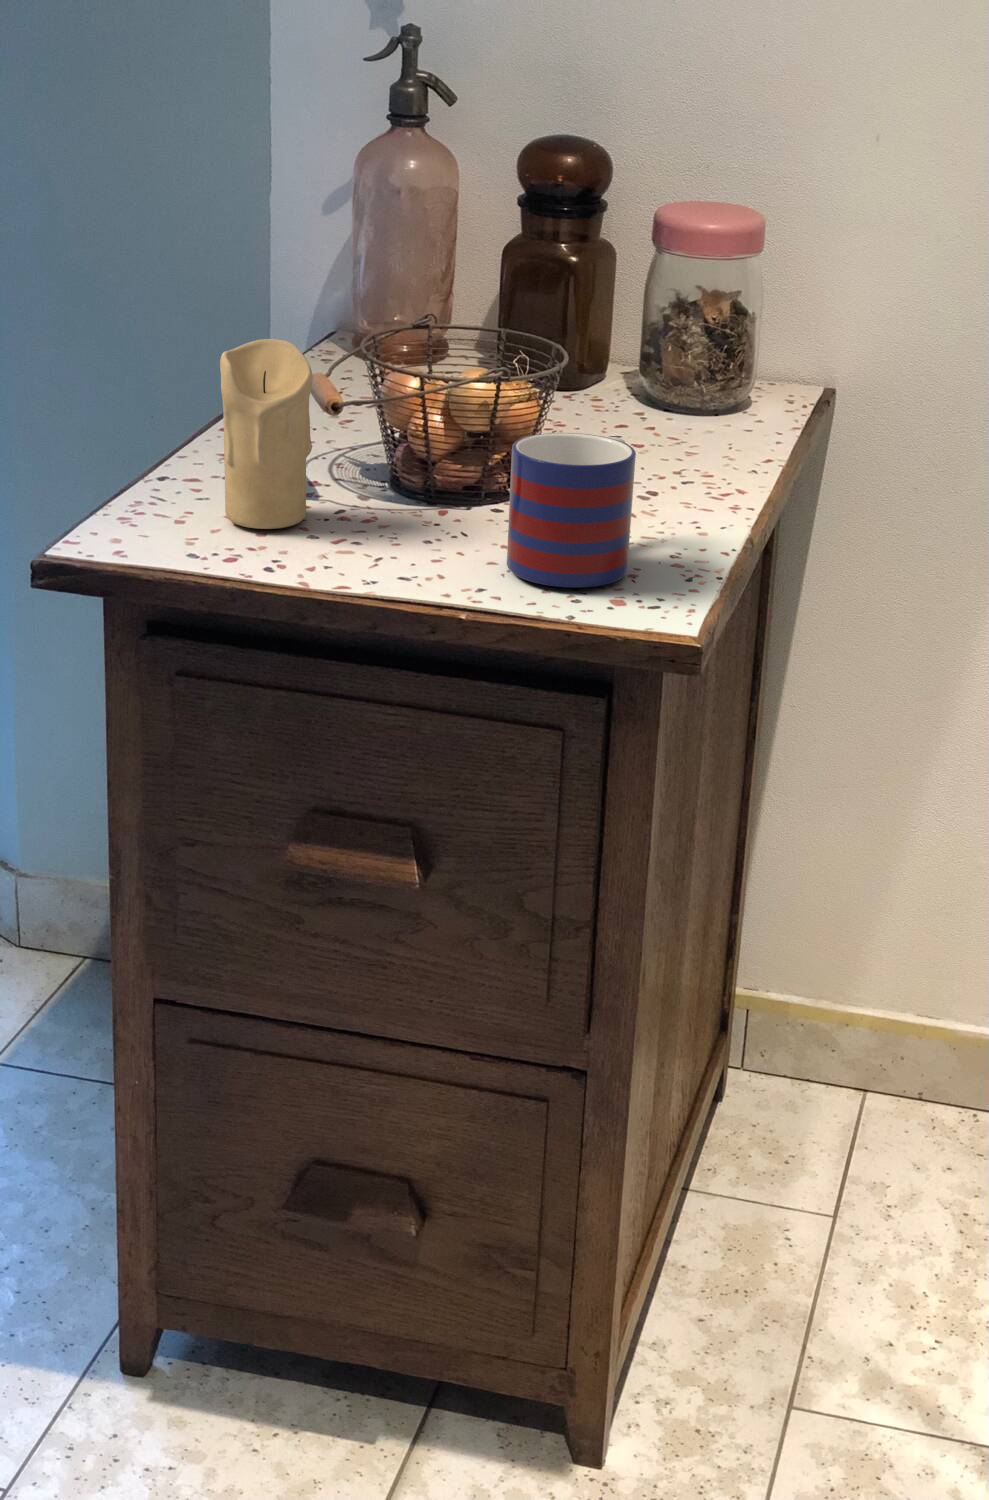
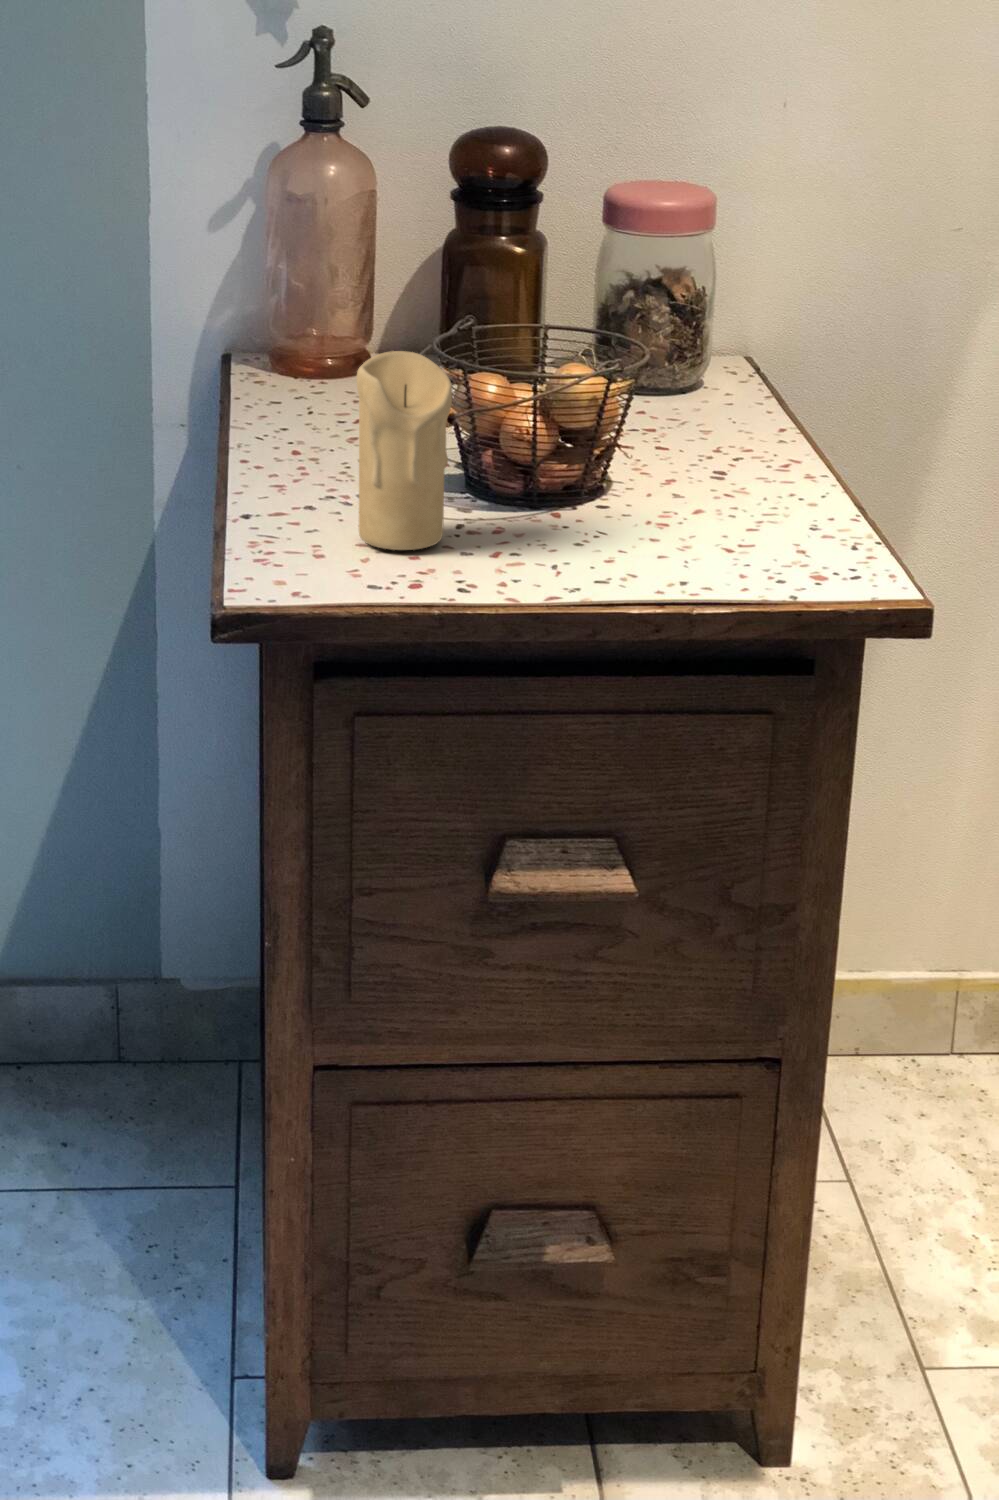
mug: present [507,433,636,588] -> none [677,421,809,573]

